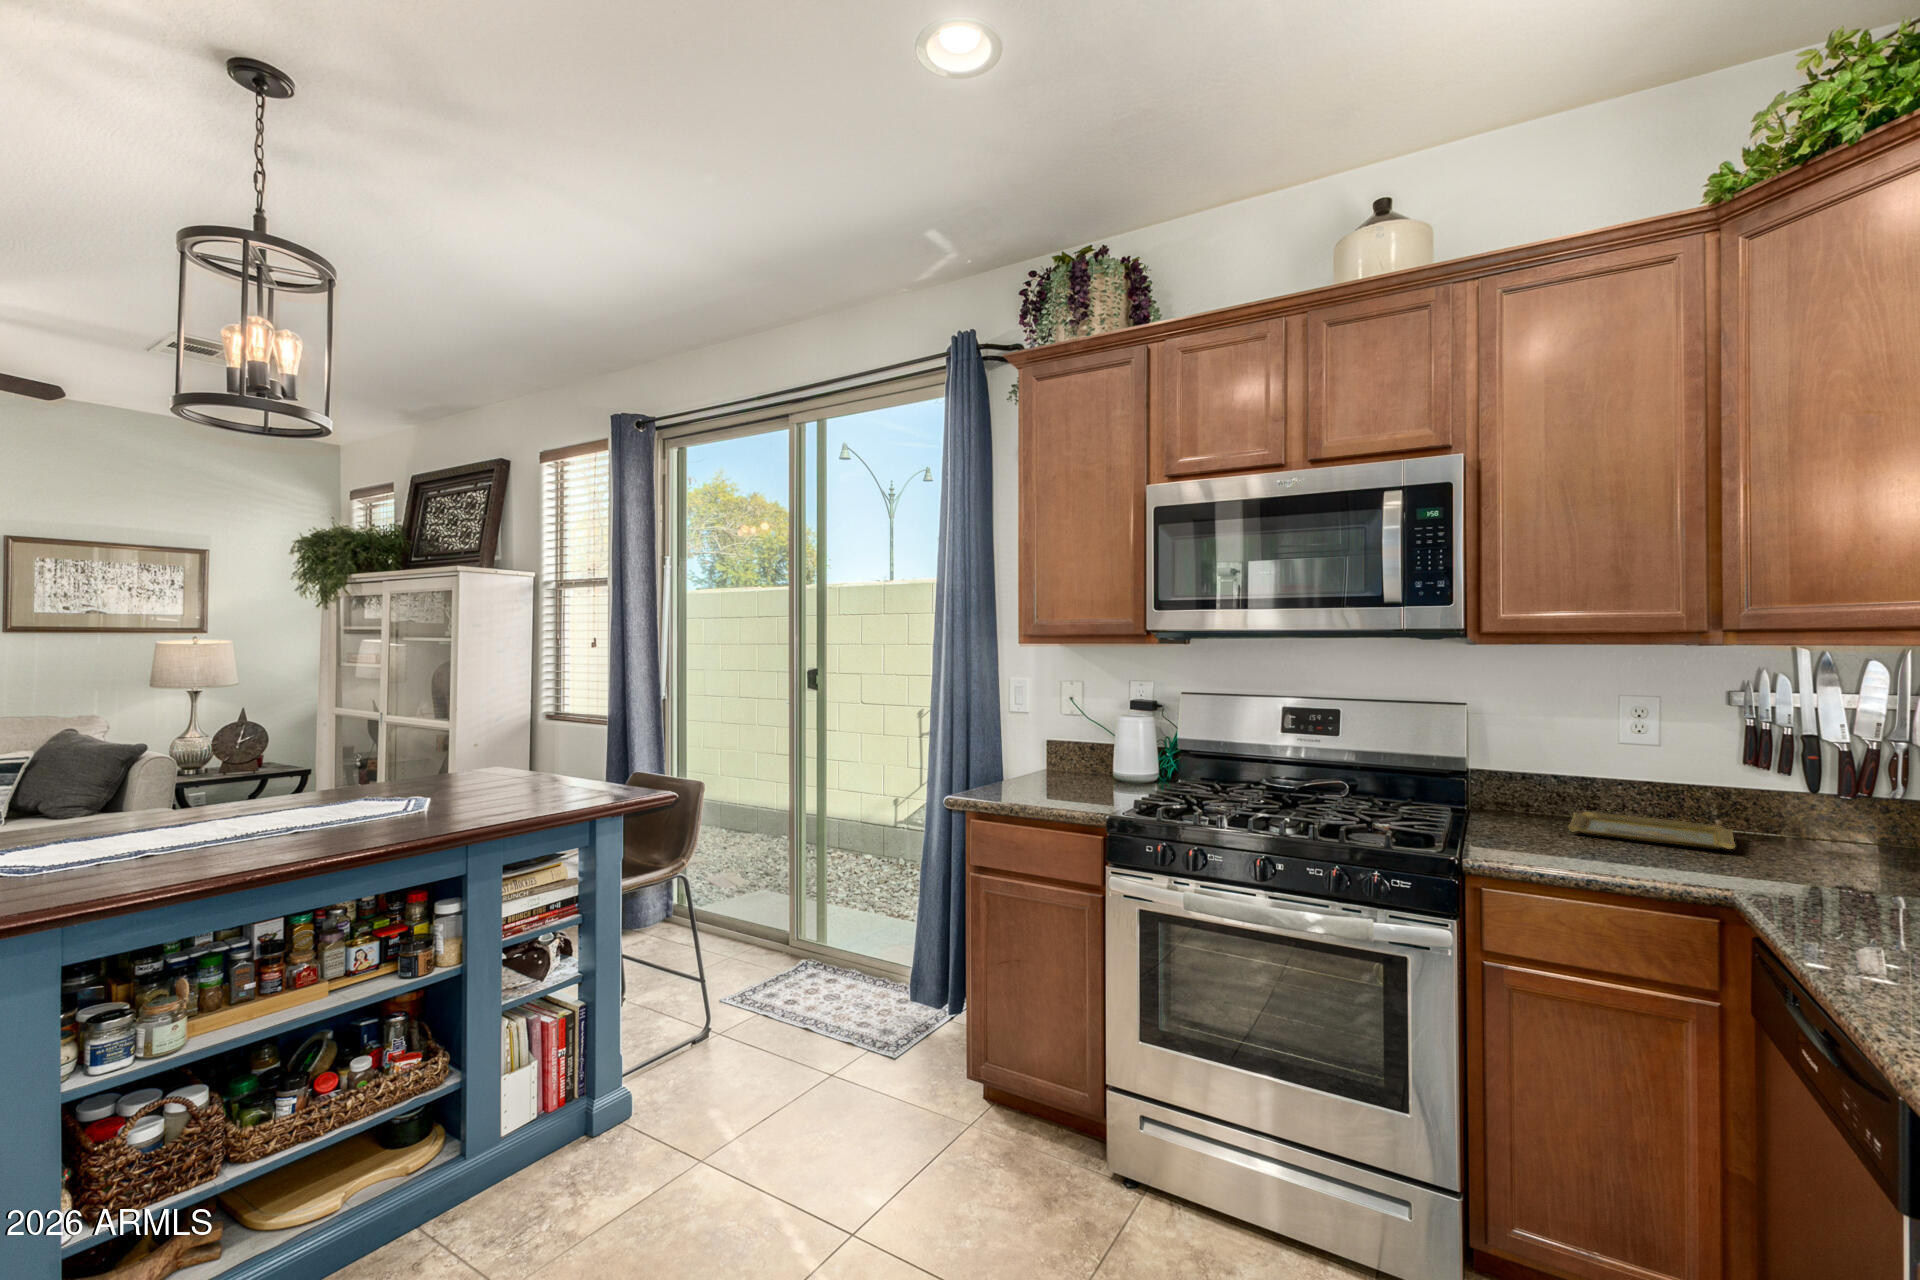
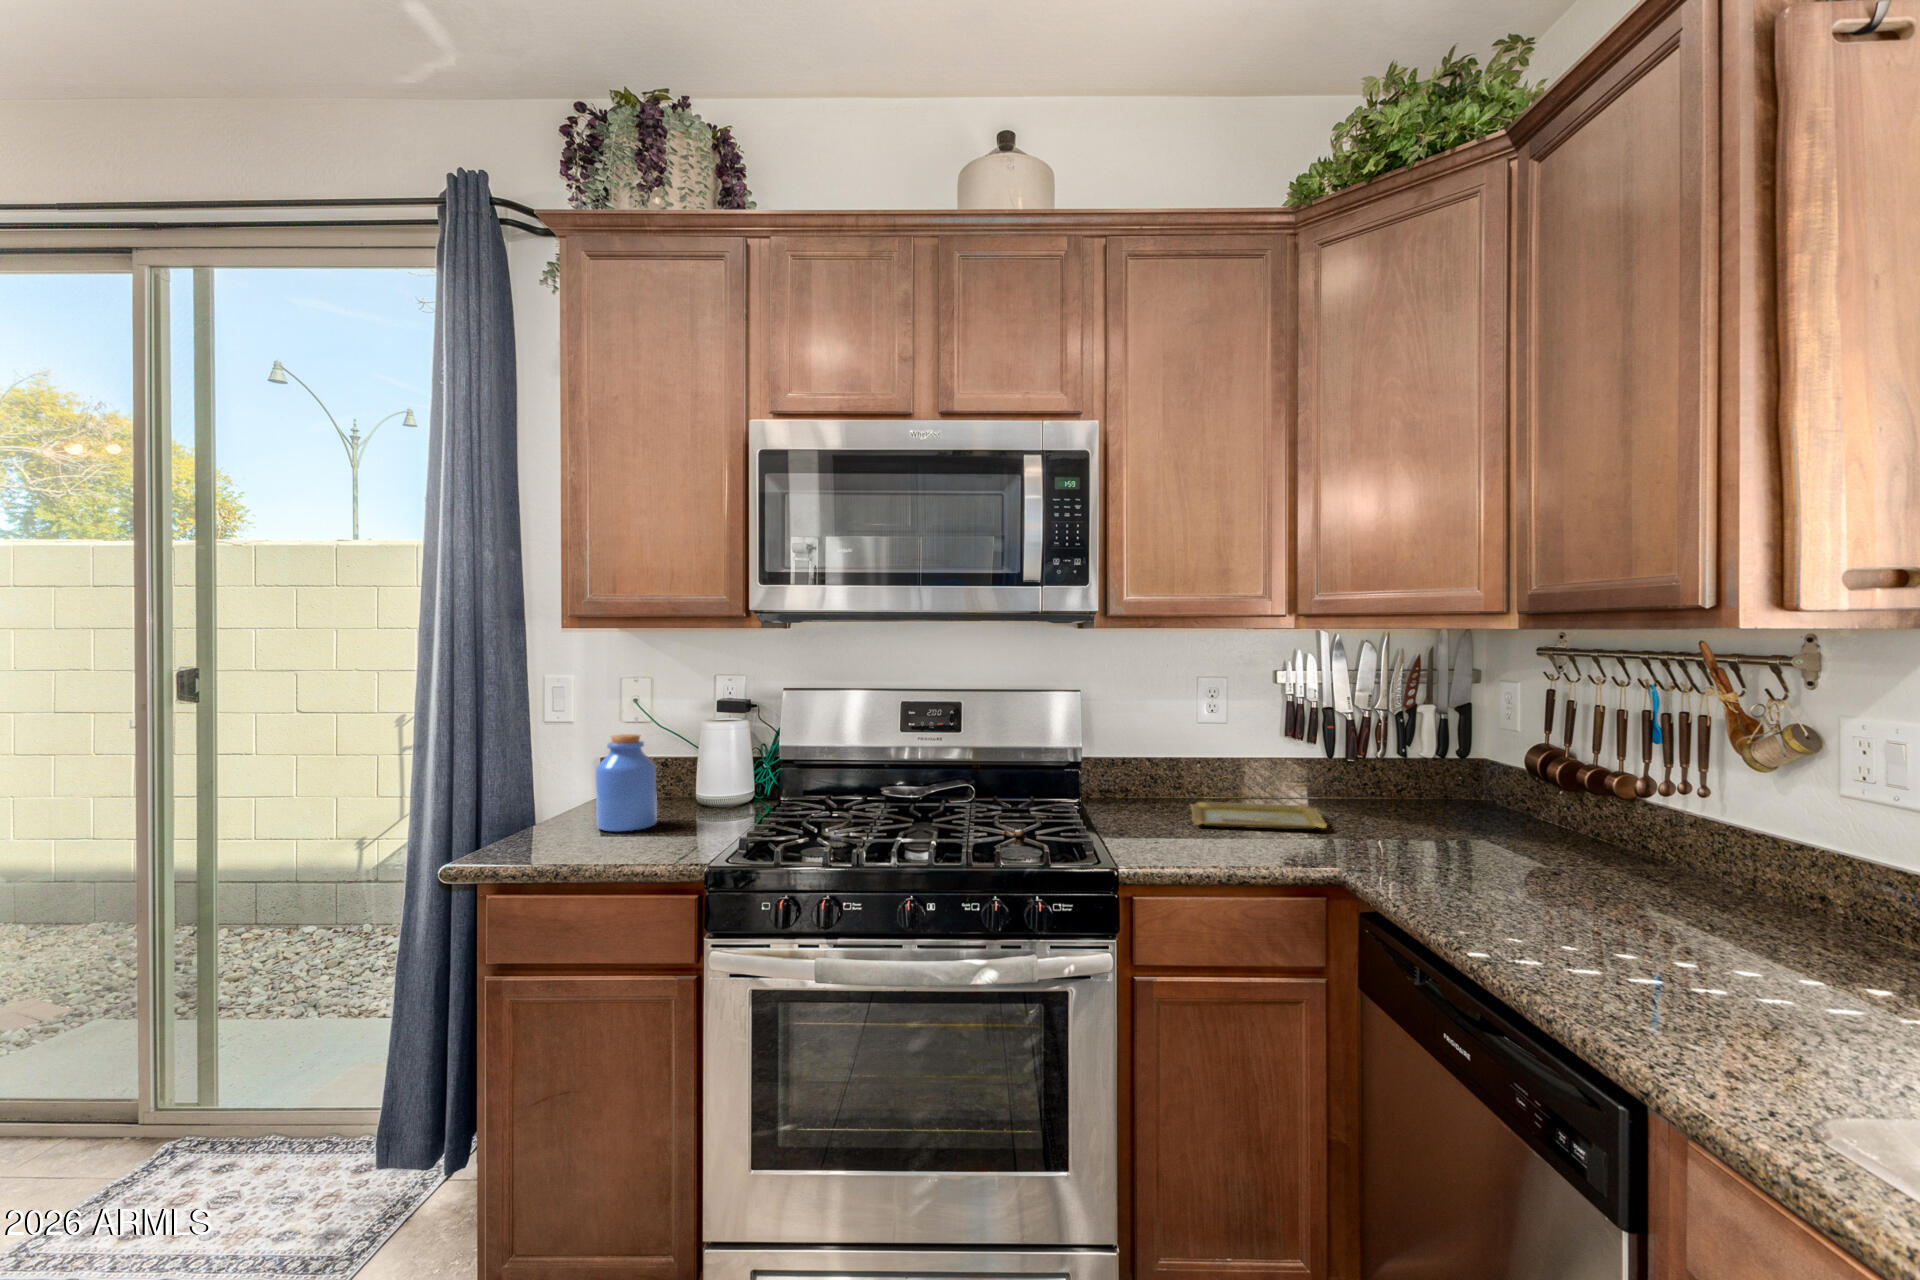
jar: none [1041,720,1083,790] -> present [596,734,657,831]

